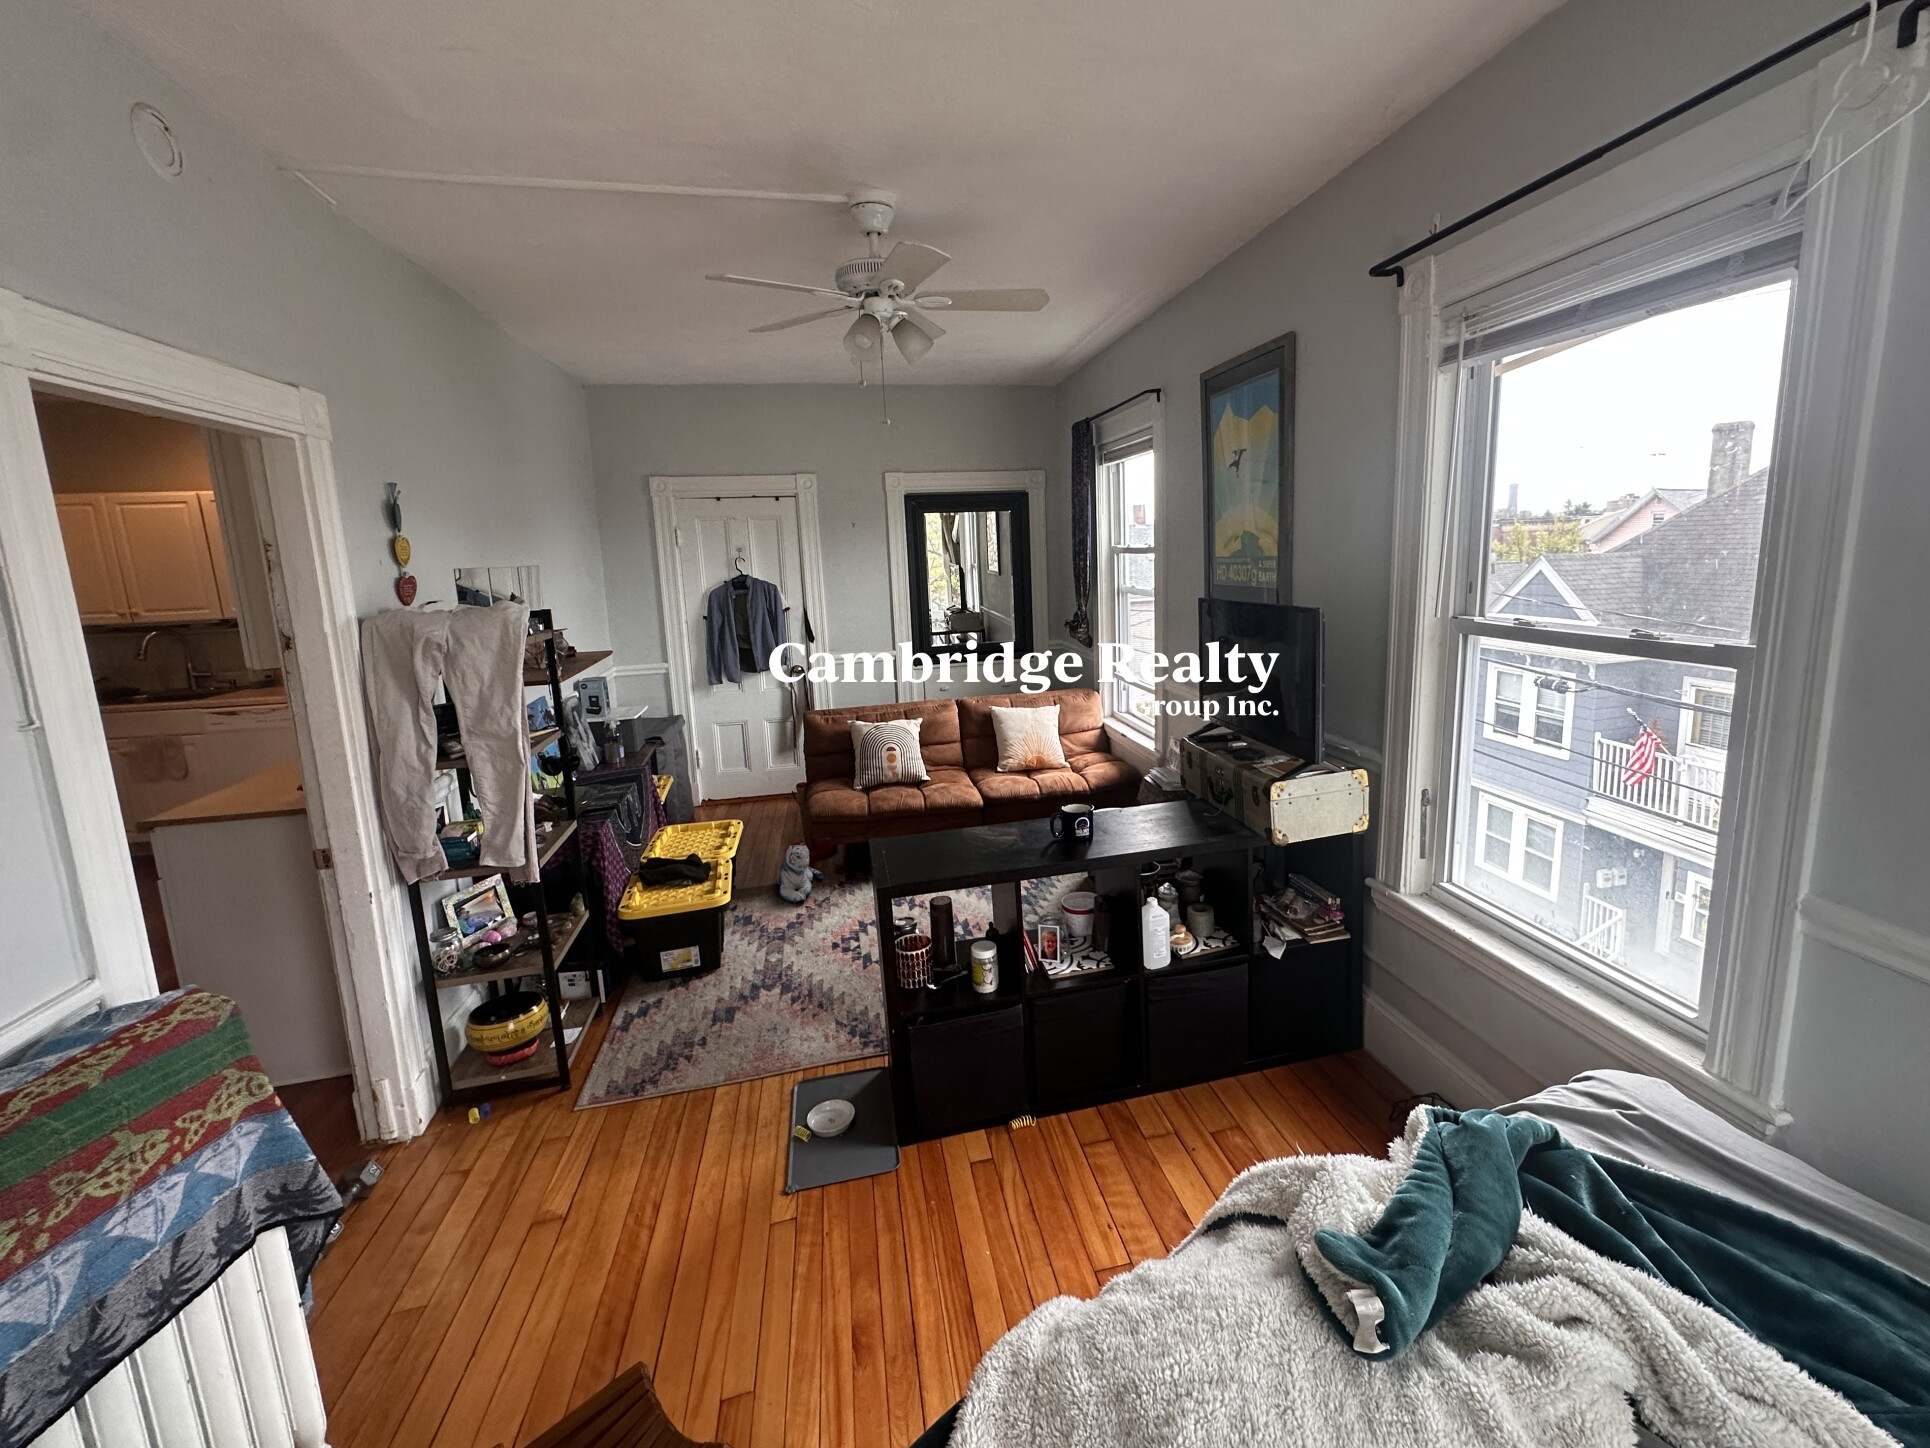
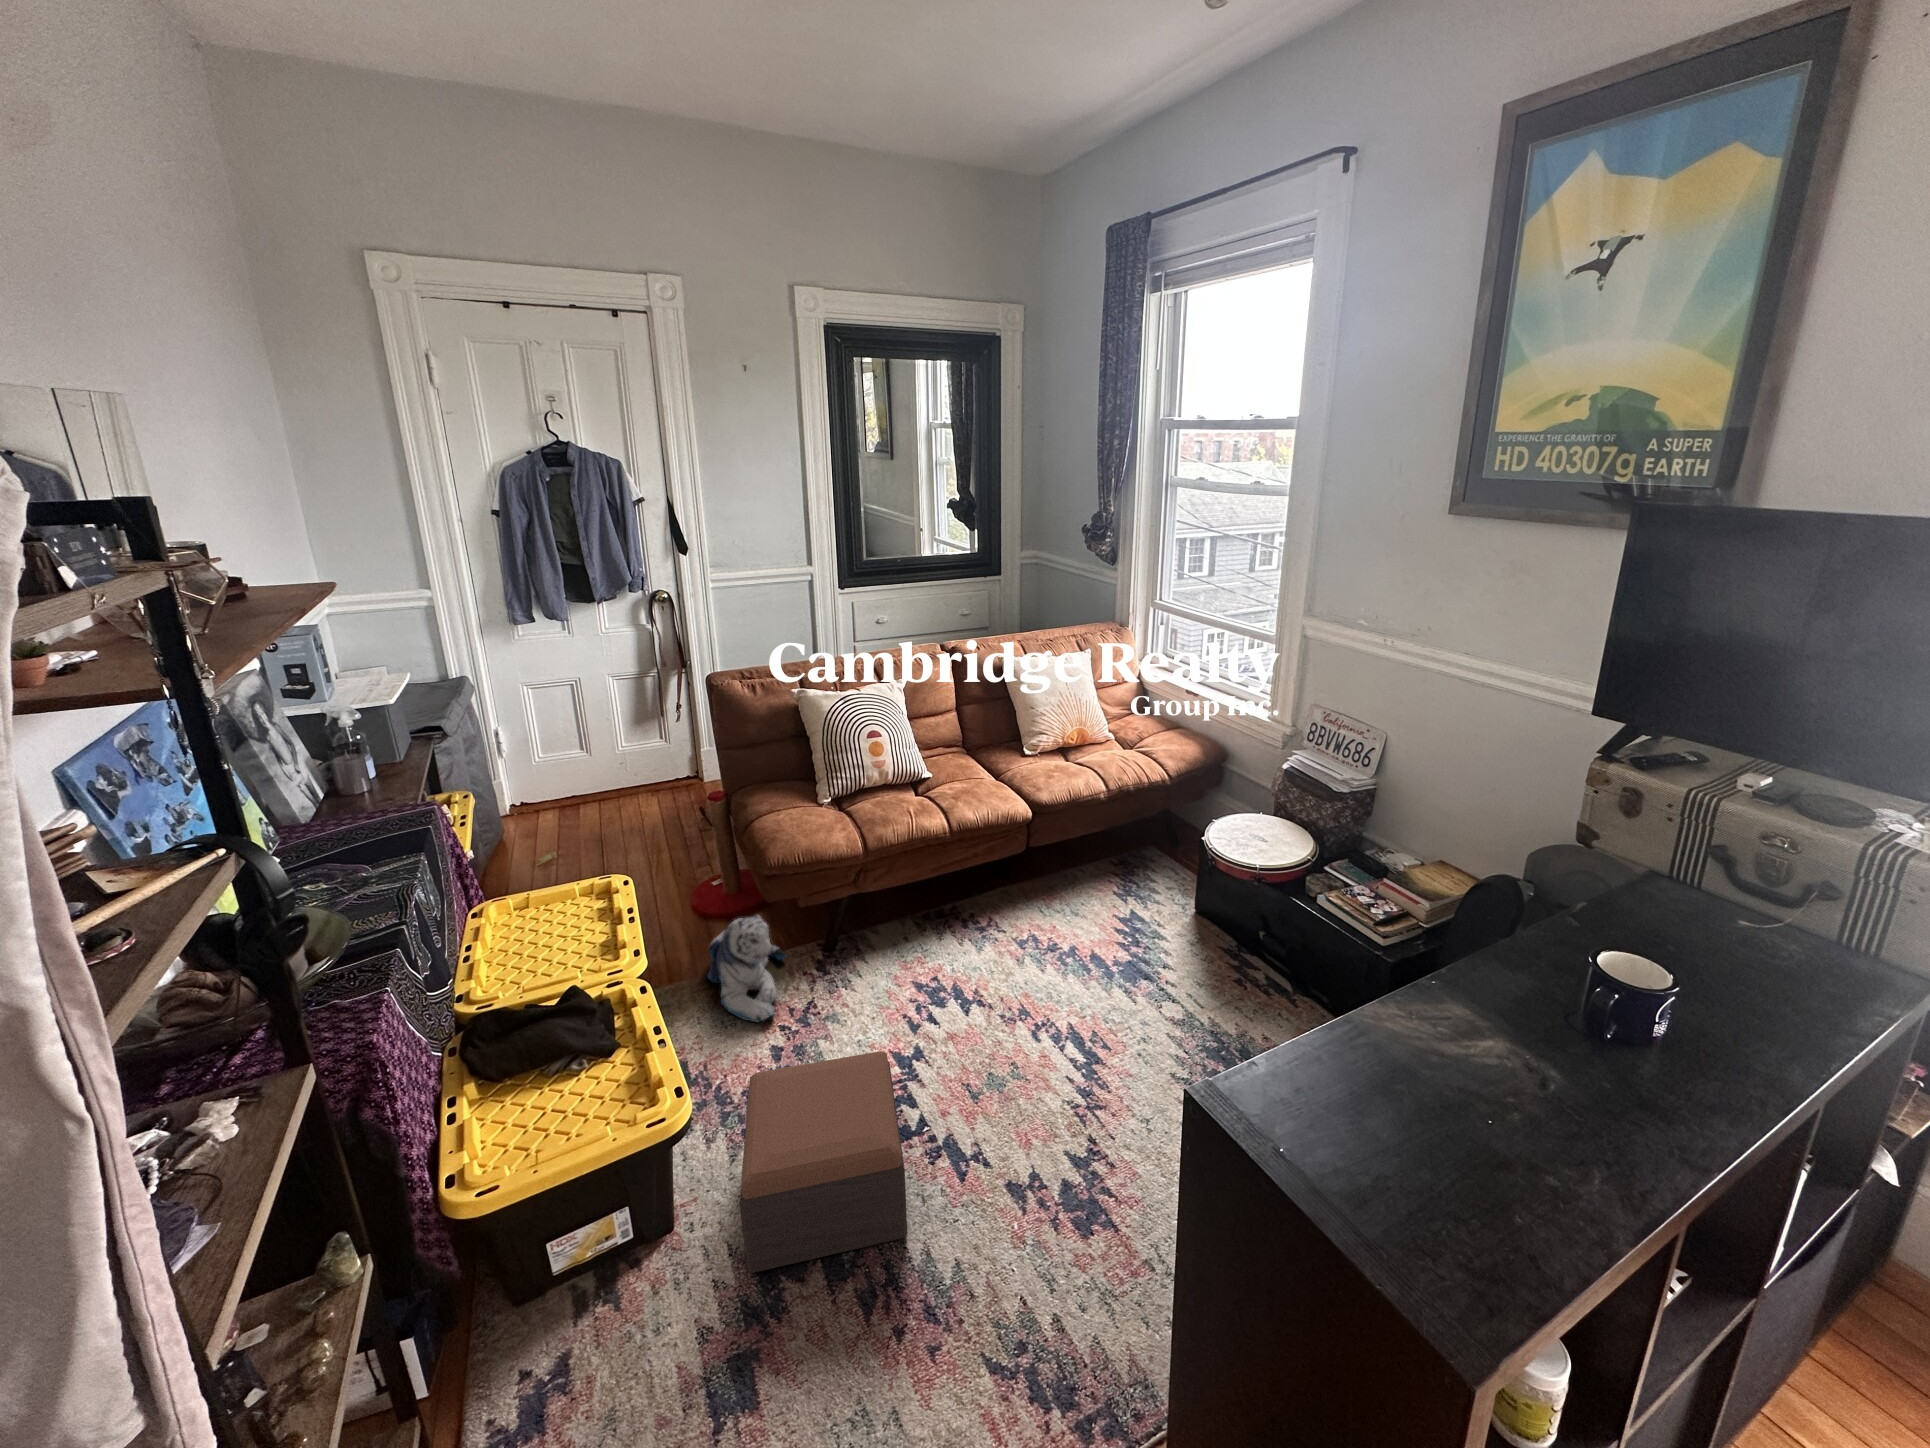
footstool: none [744,899,843,986] -> present [740,1051,907,1273]

